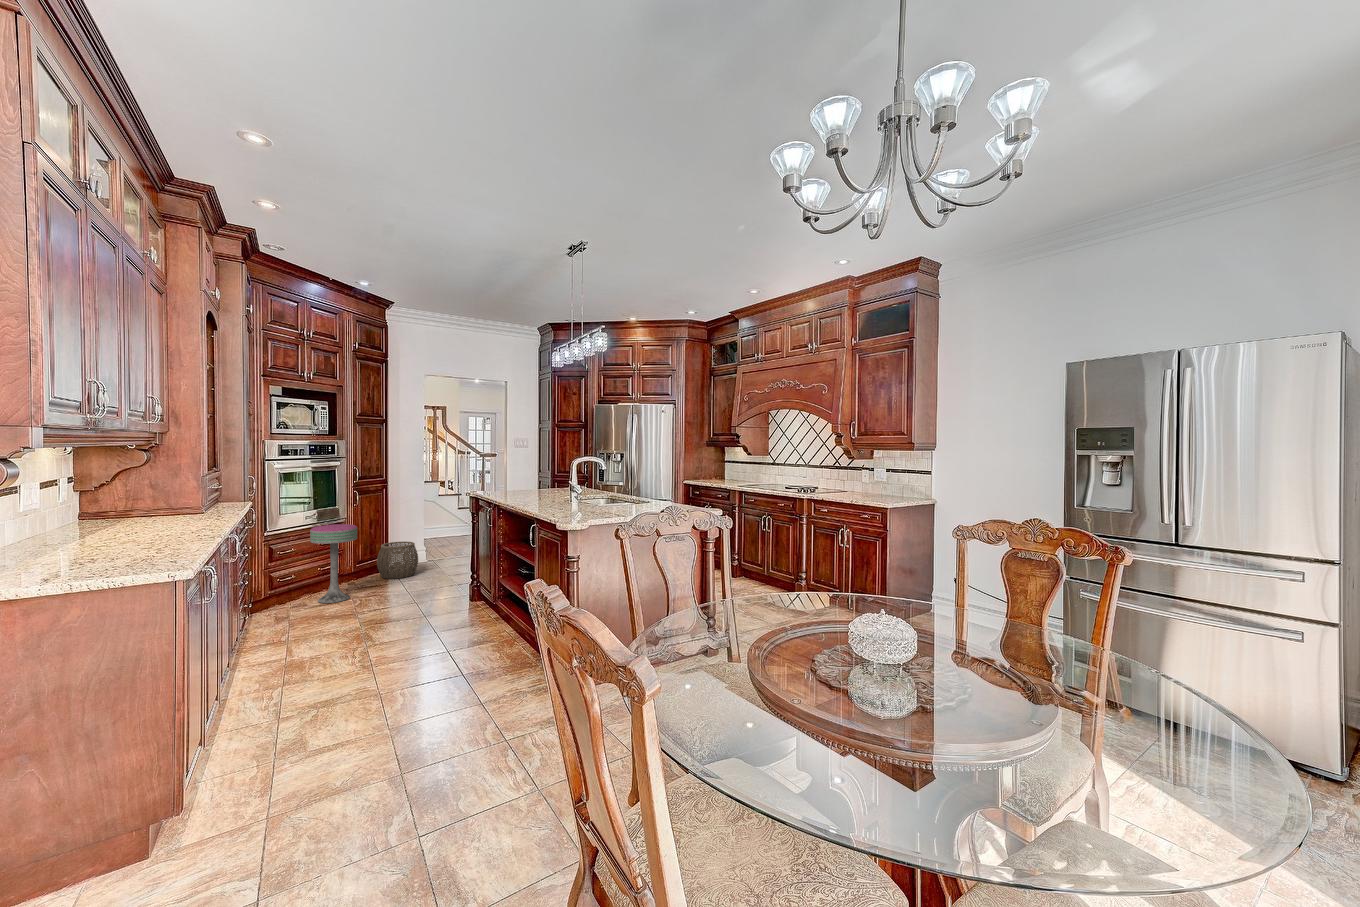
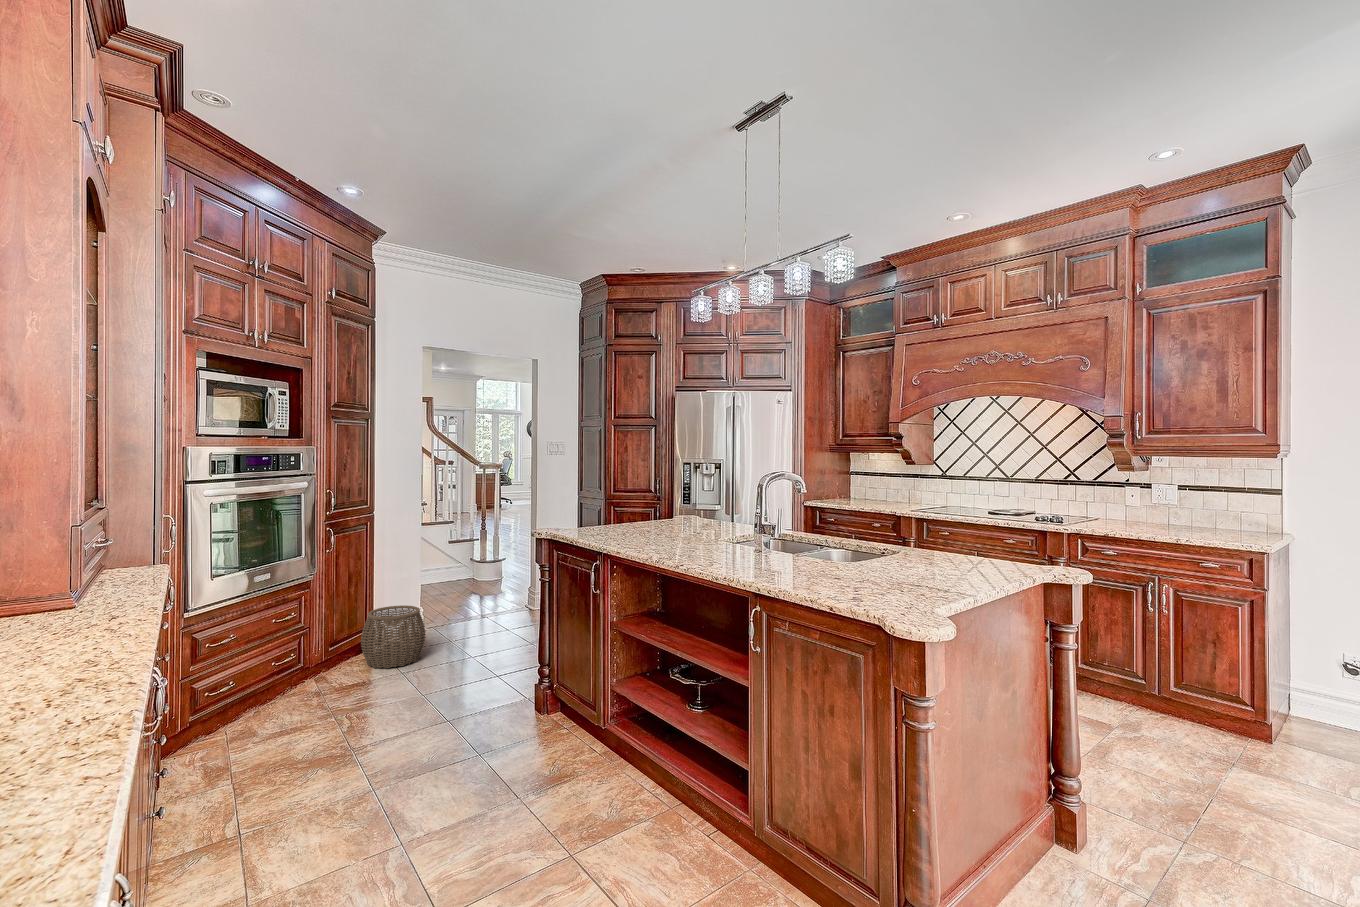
bar stool: present [310,524,357,603] -> none [262,587,342,727]

